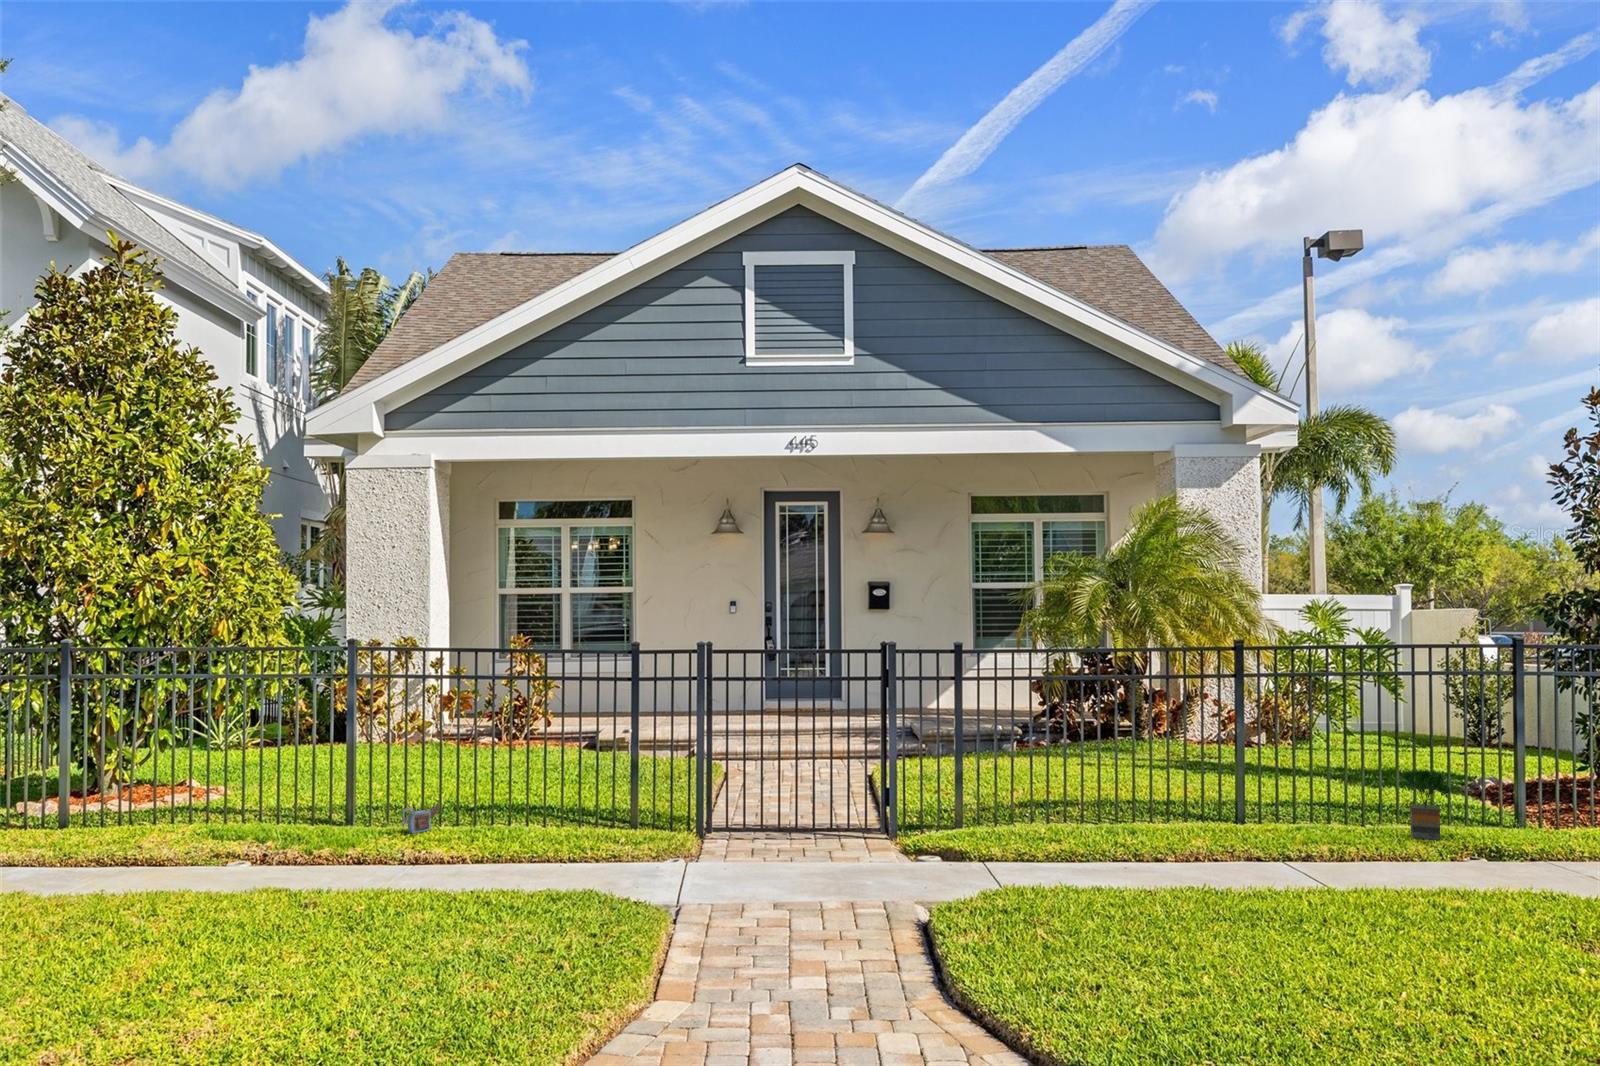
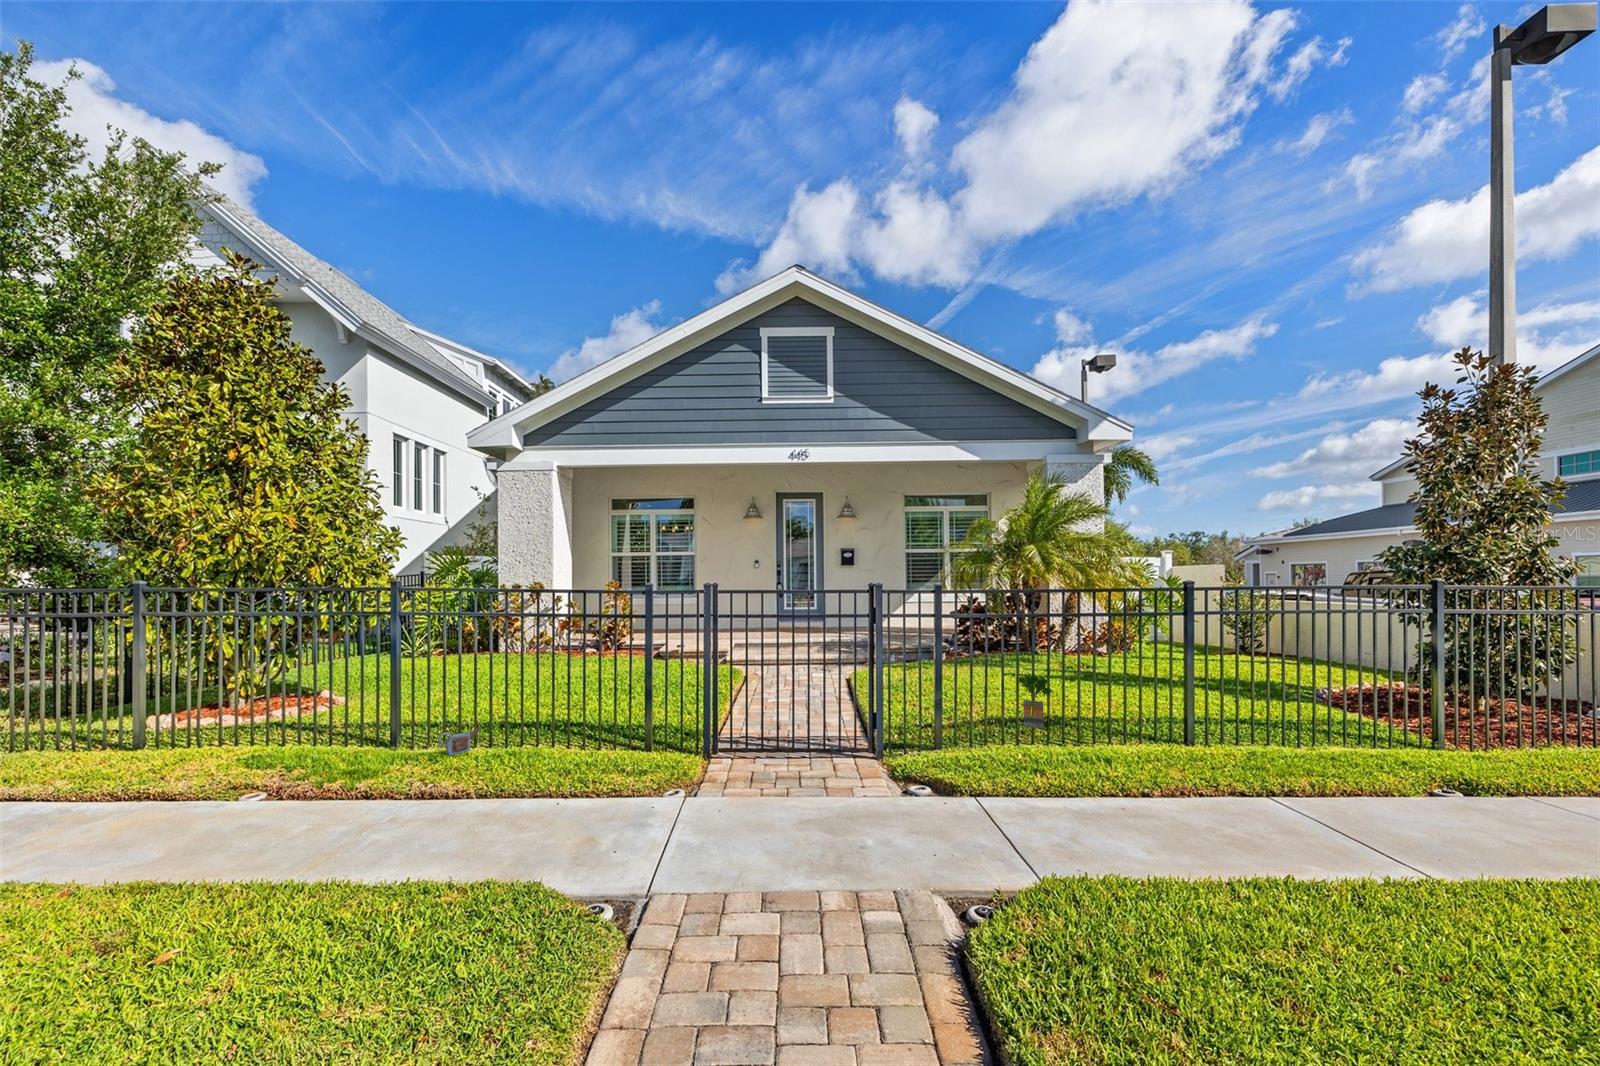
potted tree: present [1402,769,1451,840] -> present [1018,675,1052,728]

